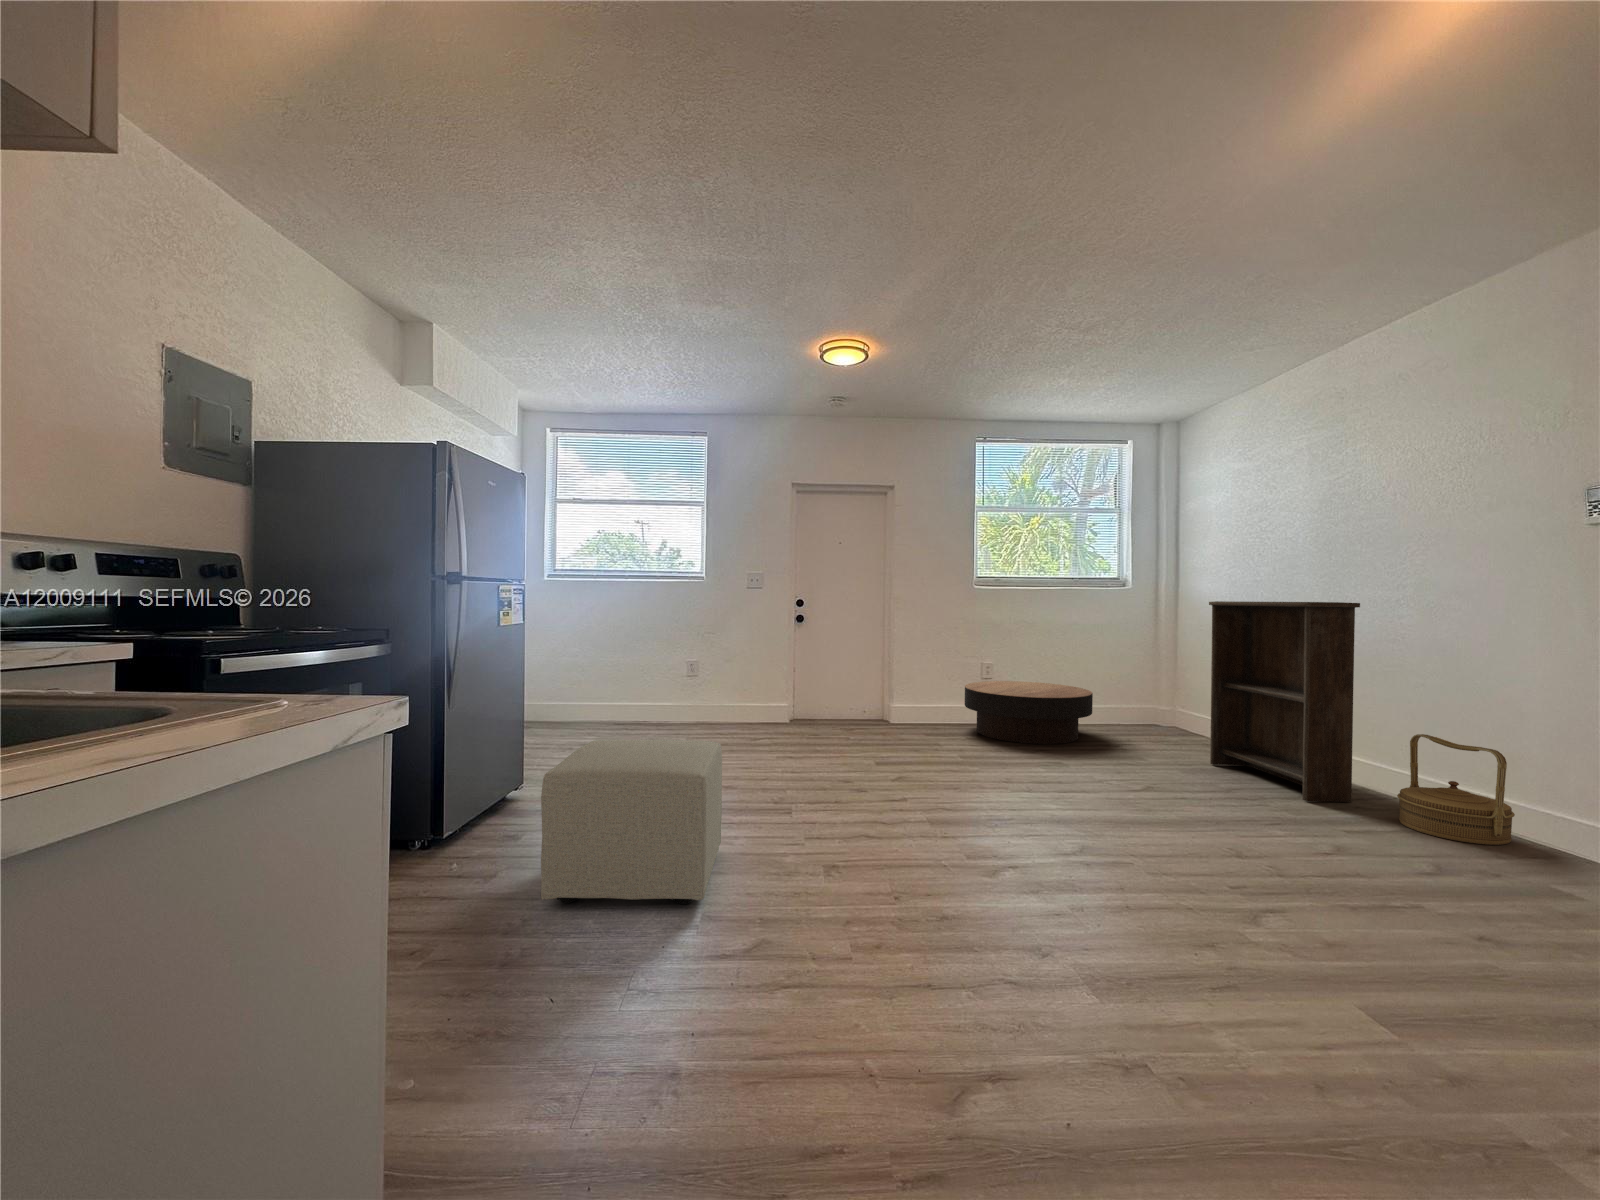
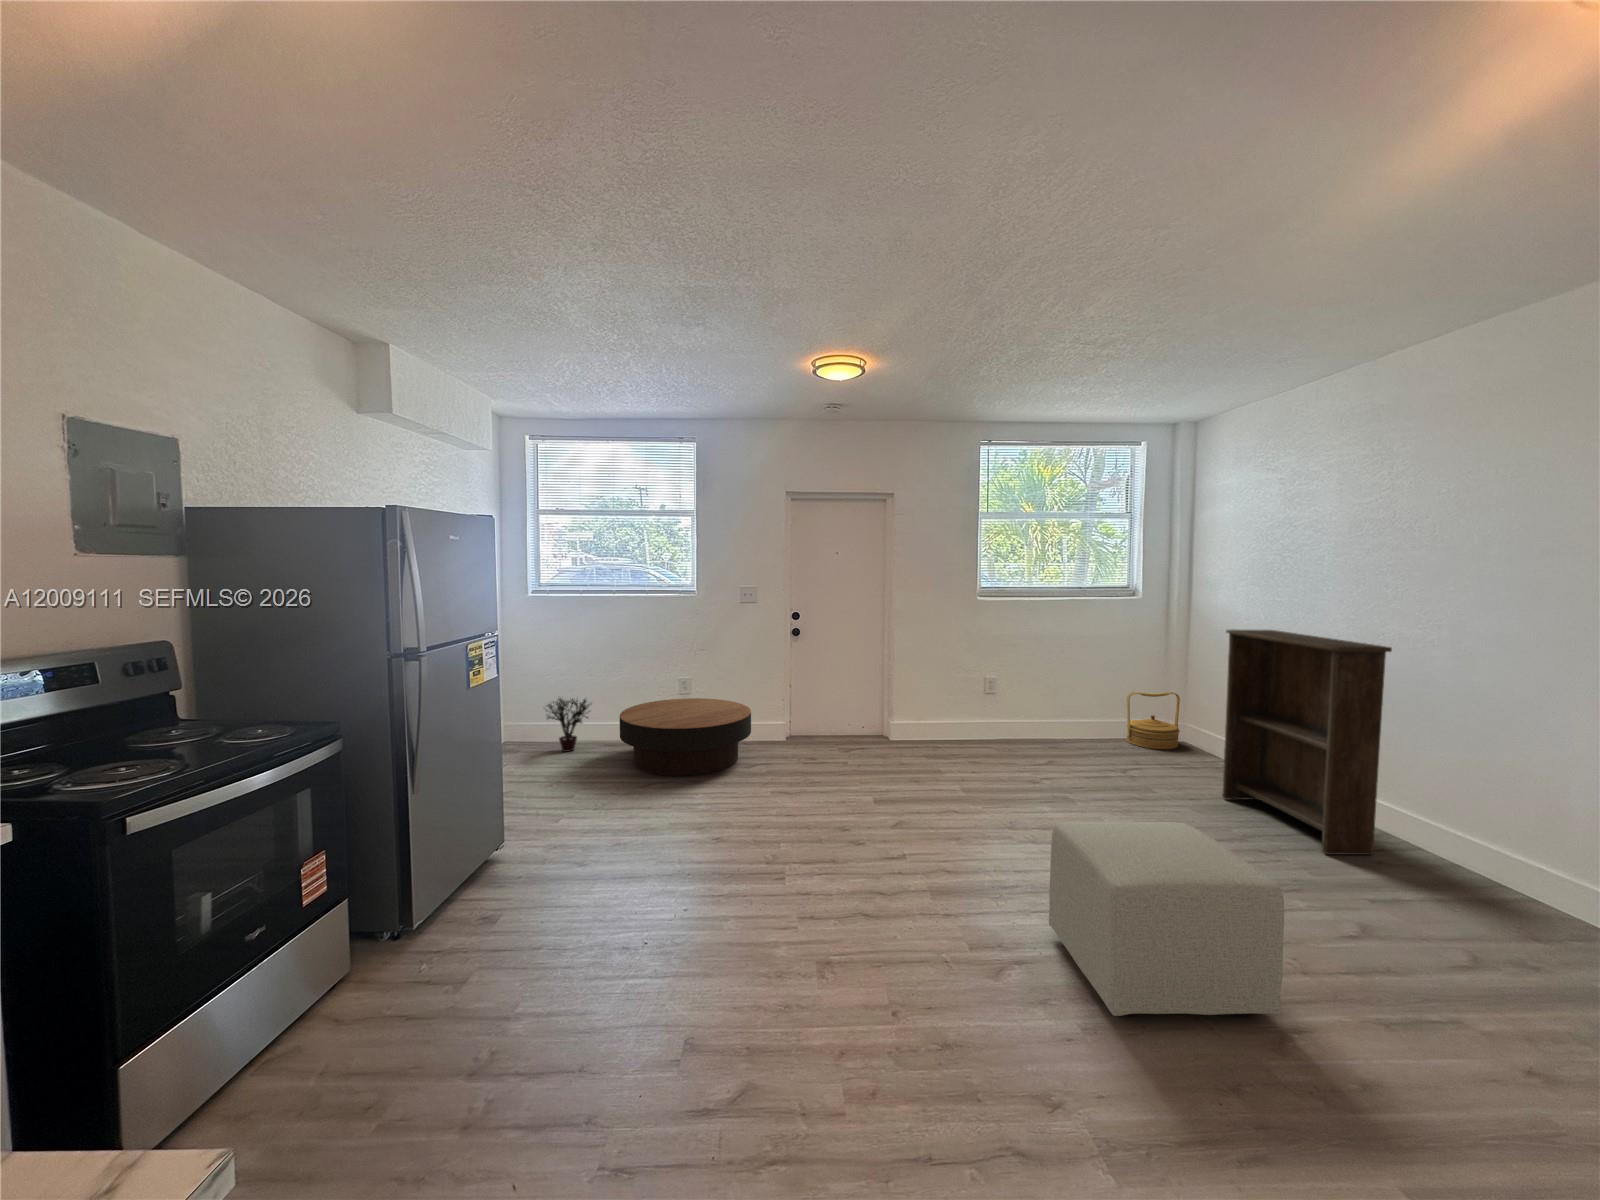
potted plant: none [556,674,604,728] -> present [547,698,589,752]
coffee table: present [965,681,1093,744] -> present [620,698,751,776]
woven basket: present [1397,734,1515,845] -> present [1126,692,1180,749]
ottoman: present [541,740,722,904] -> present [1049,822,1284,1016]

